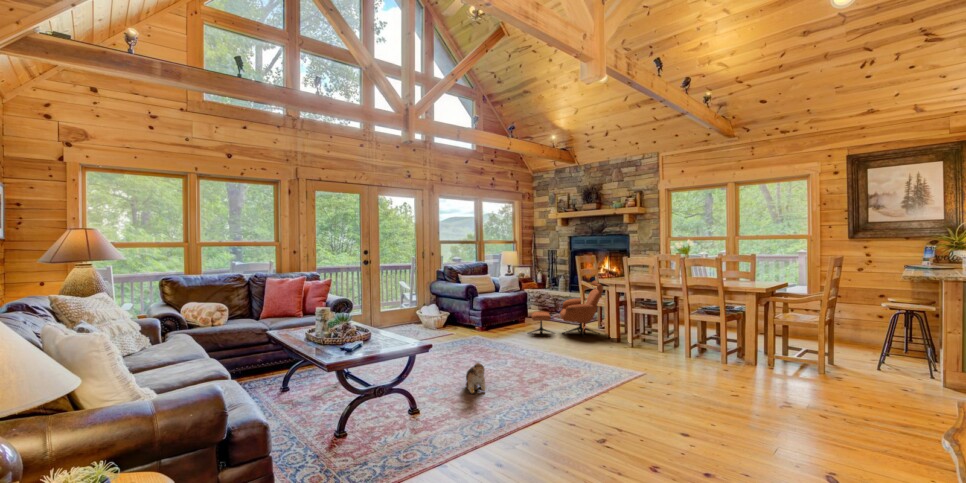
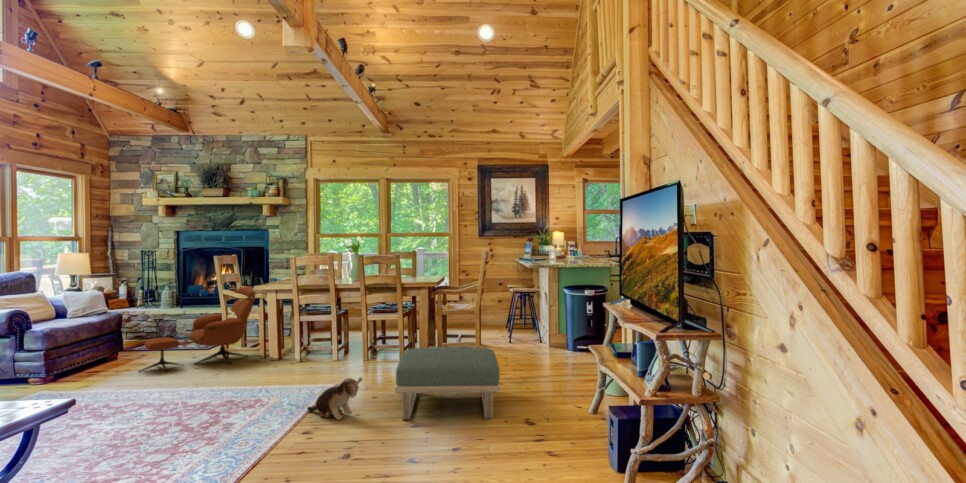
footstool: none [669,354,806,451] -> present [395,347,500,420]
plush toy: present [466,363,486,393] -> present [307,378,362,420]

